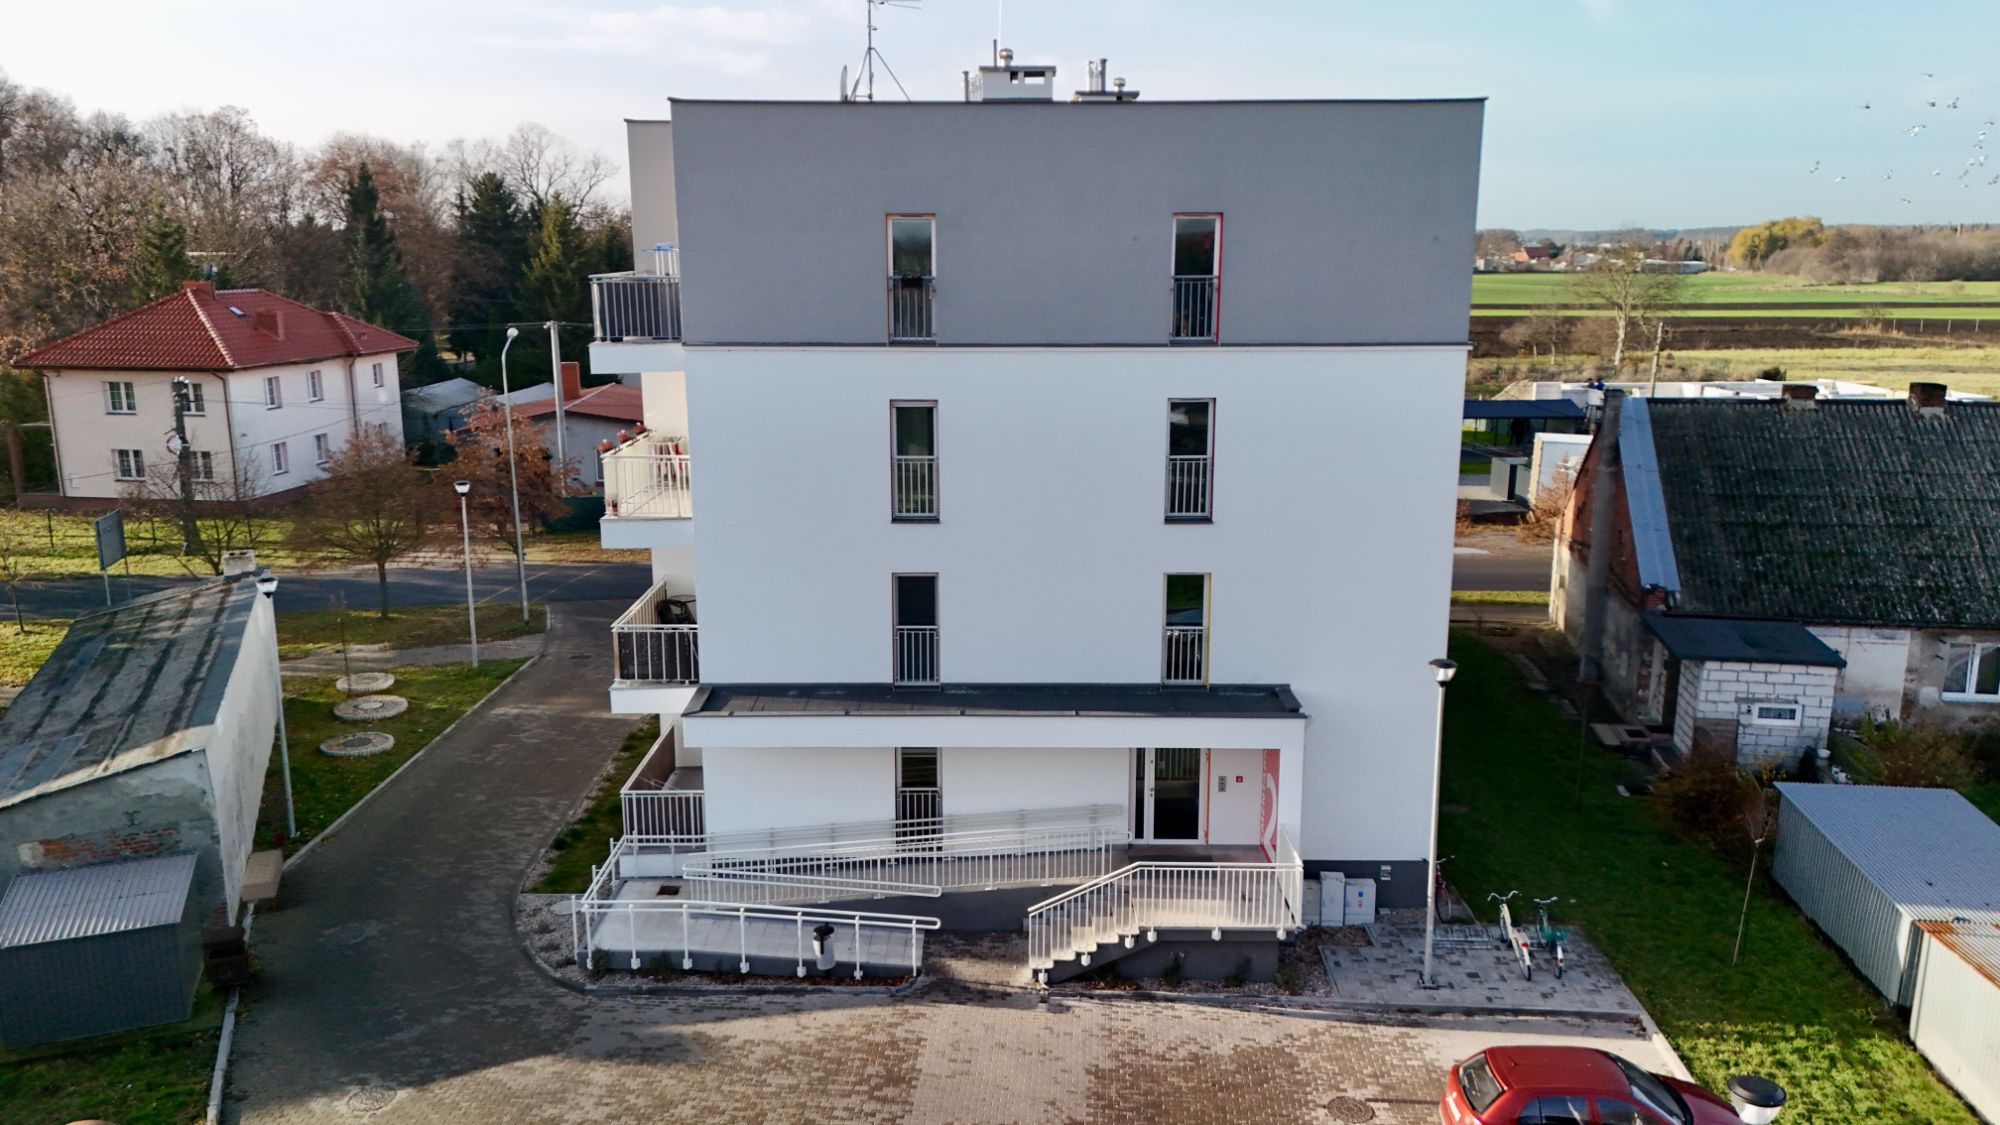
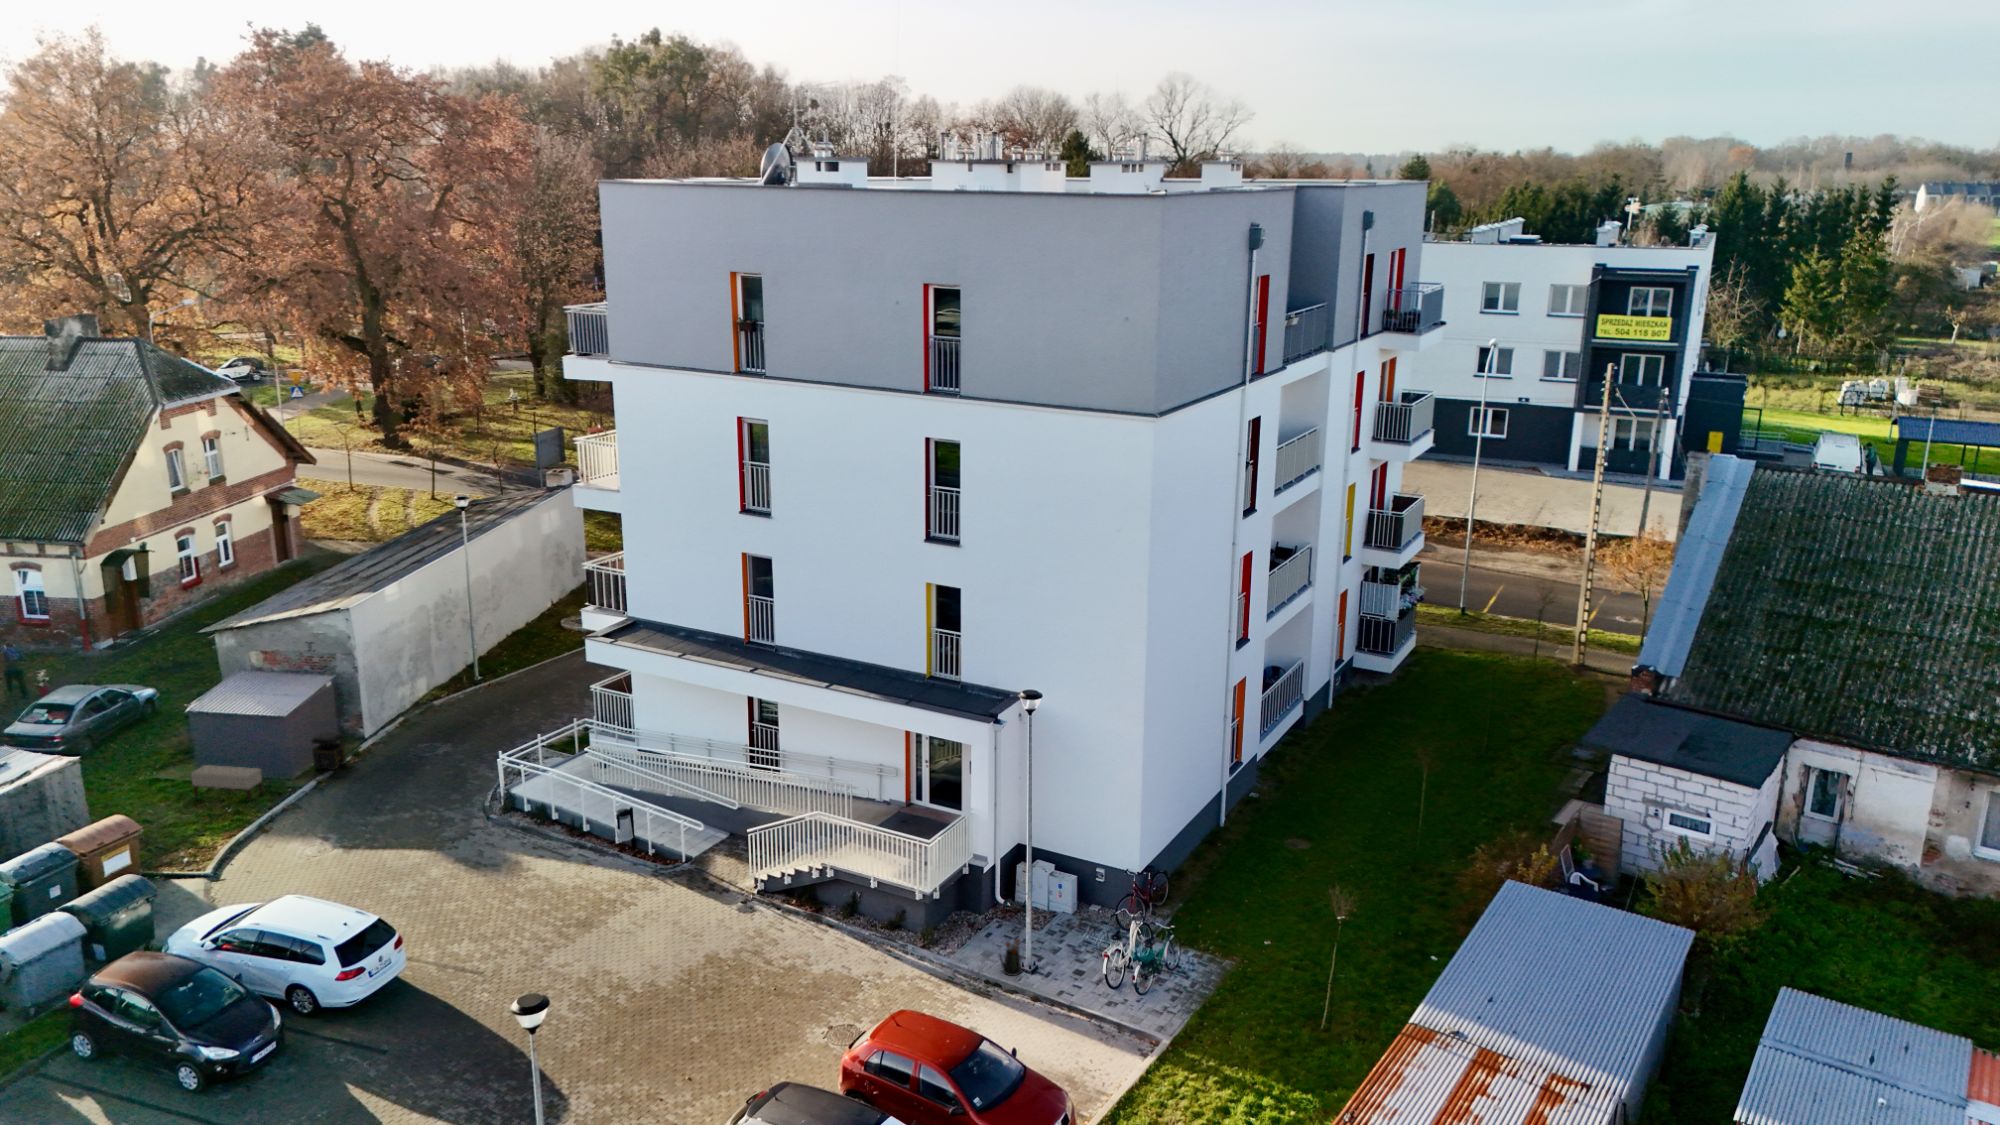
potted tree: present [260,790,289,843] -> none [441,653,466,692]
bench: present [240,850,284,912] -> present [191,765,263,801]
watering can: none [1419,952,1443,997] -> present [1000,939,1022,976]

